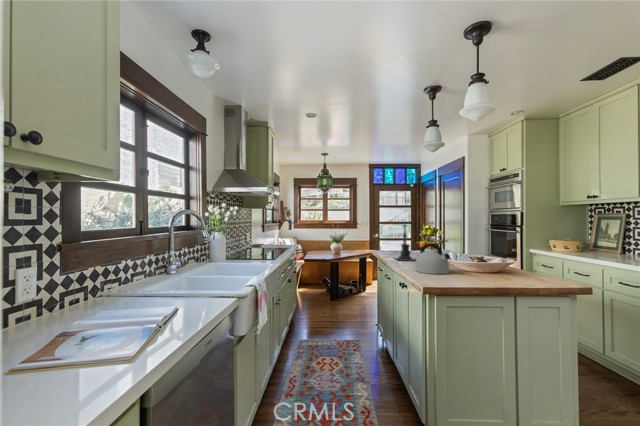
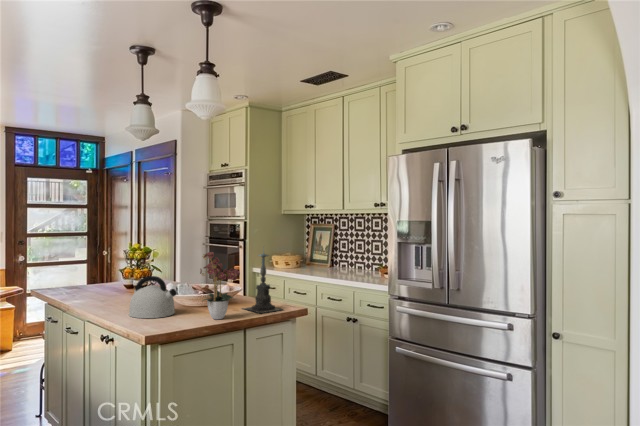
flower arrangement: none [465,222,509,281] -> present [200,252,240,319]
candle holder: present [395,225,414,261] -> present [243,252,282,313]

